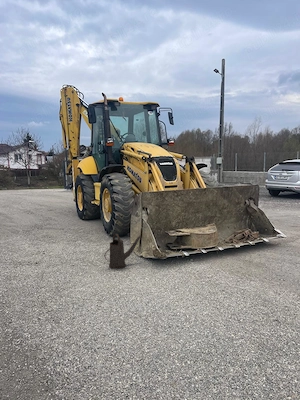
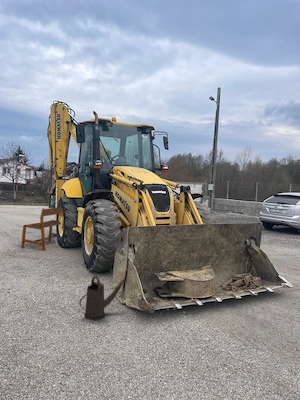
bench: none [46,183,88,224] -> present [21,207,64,251]

